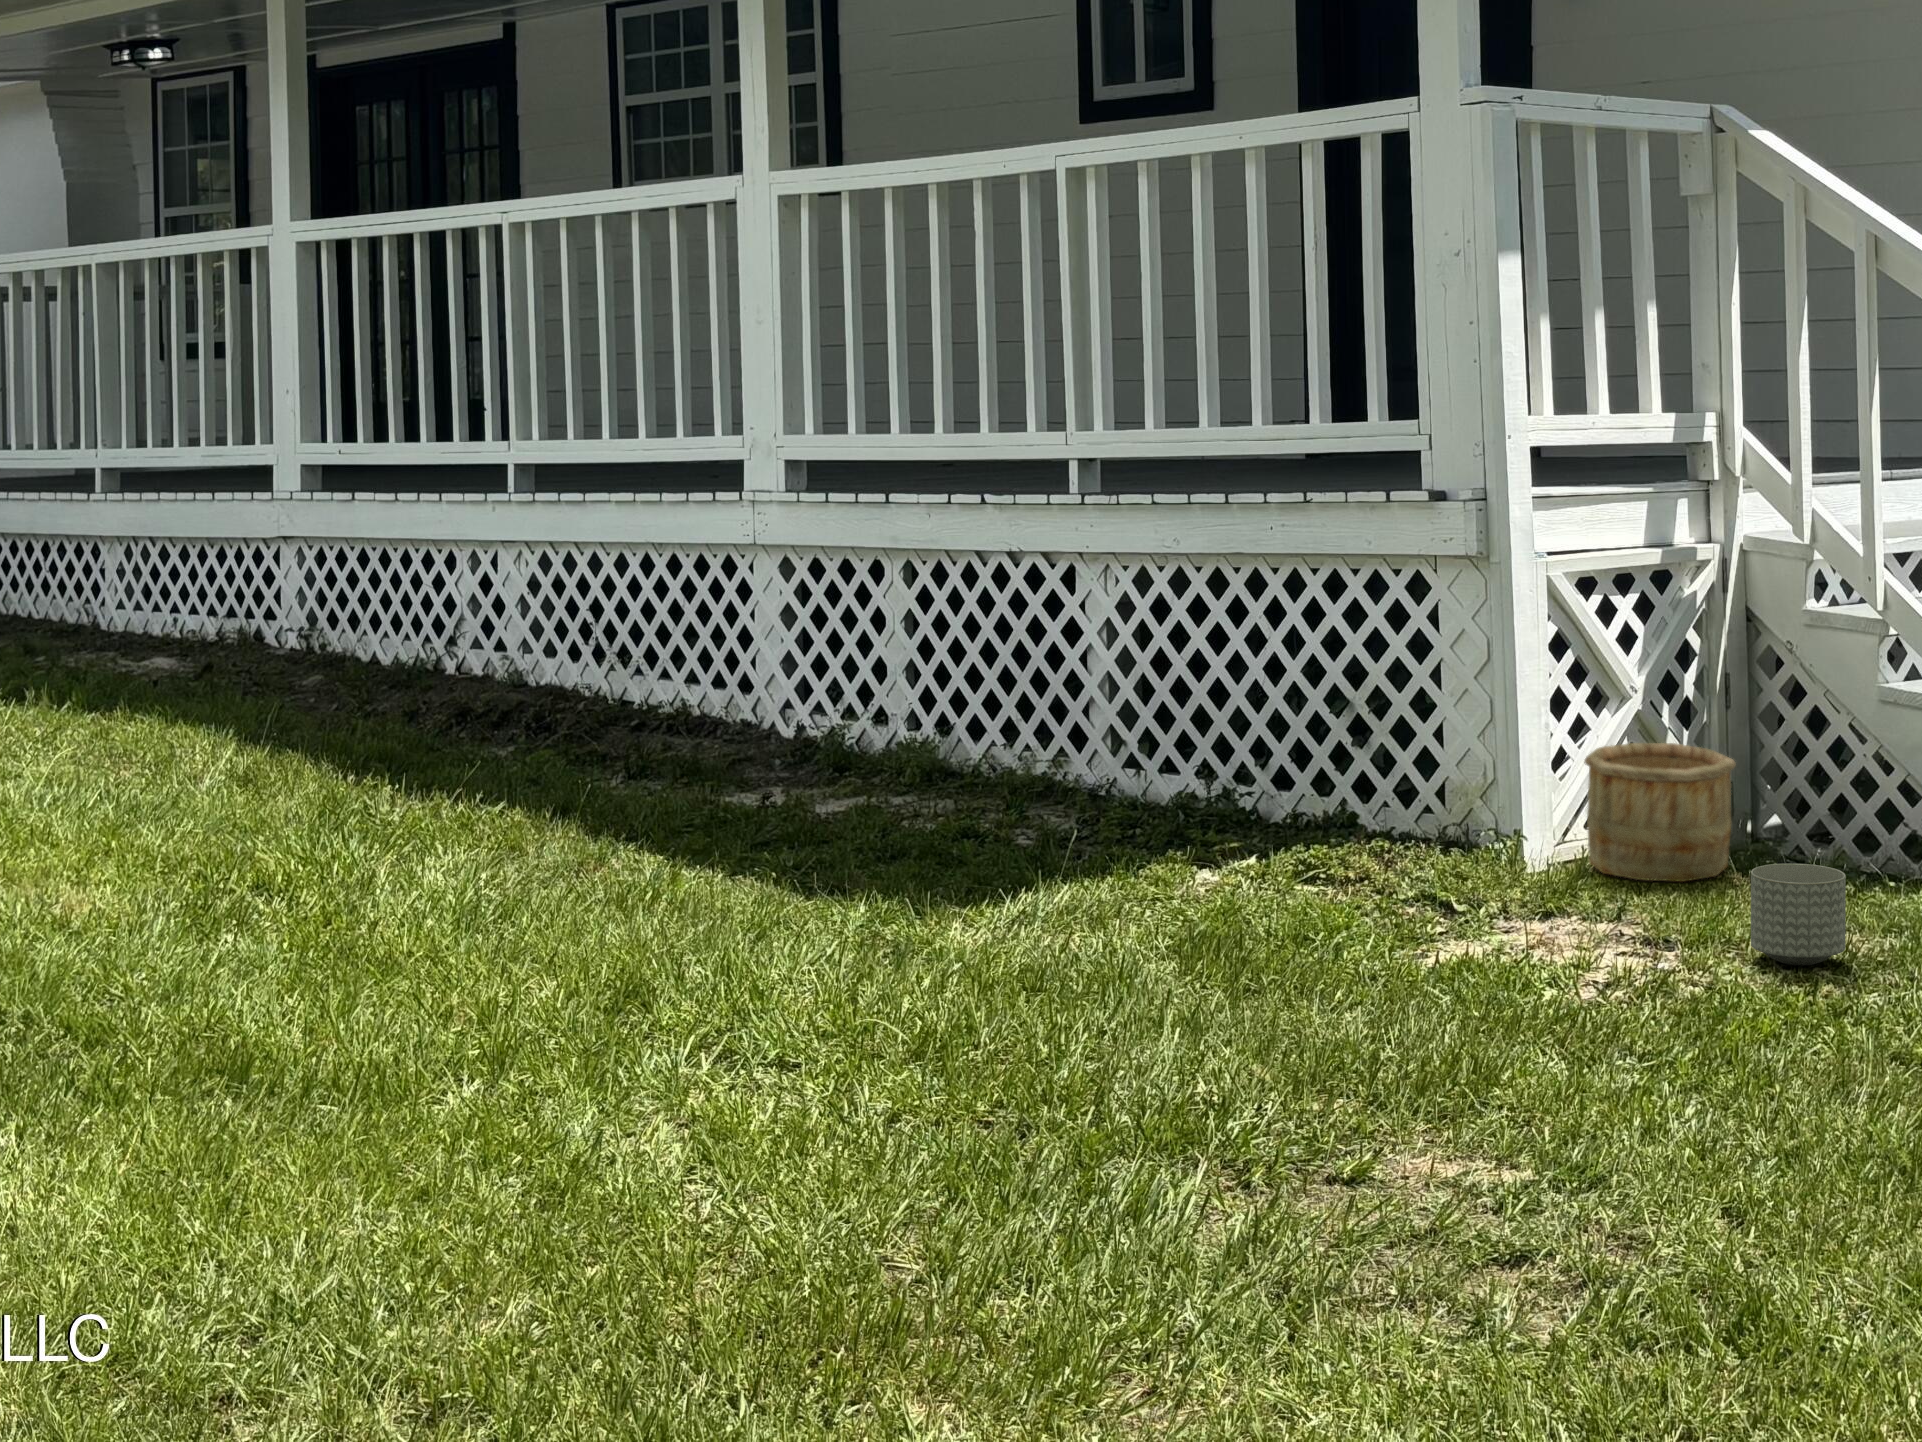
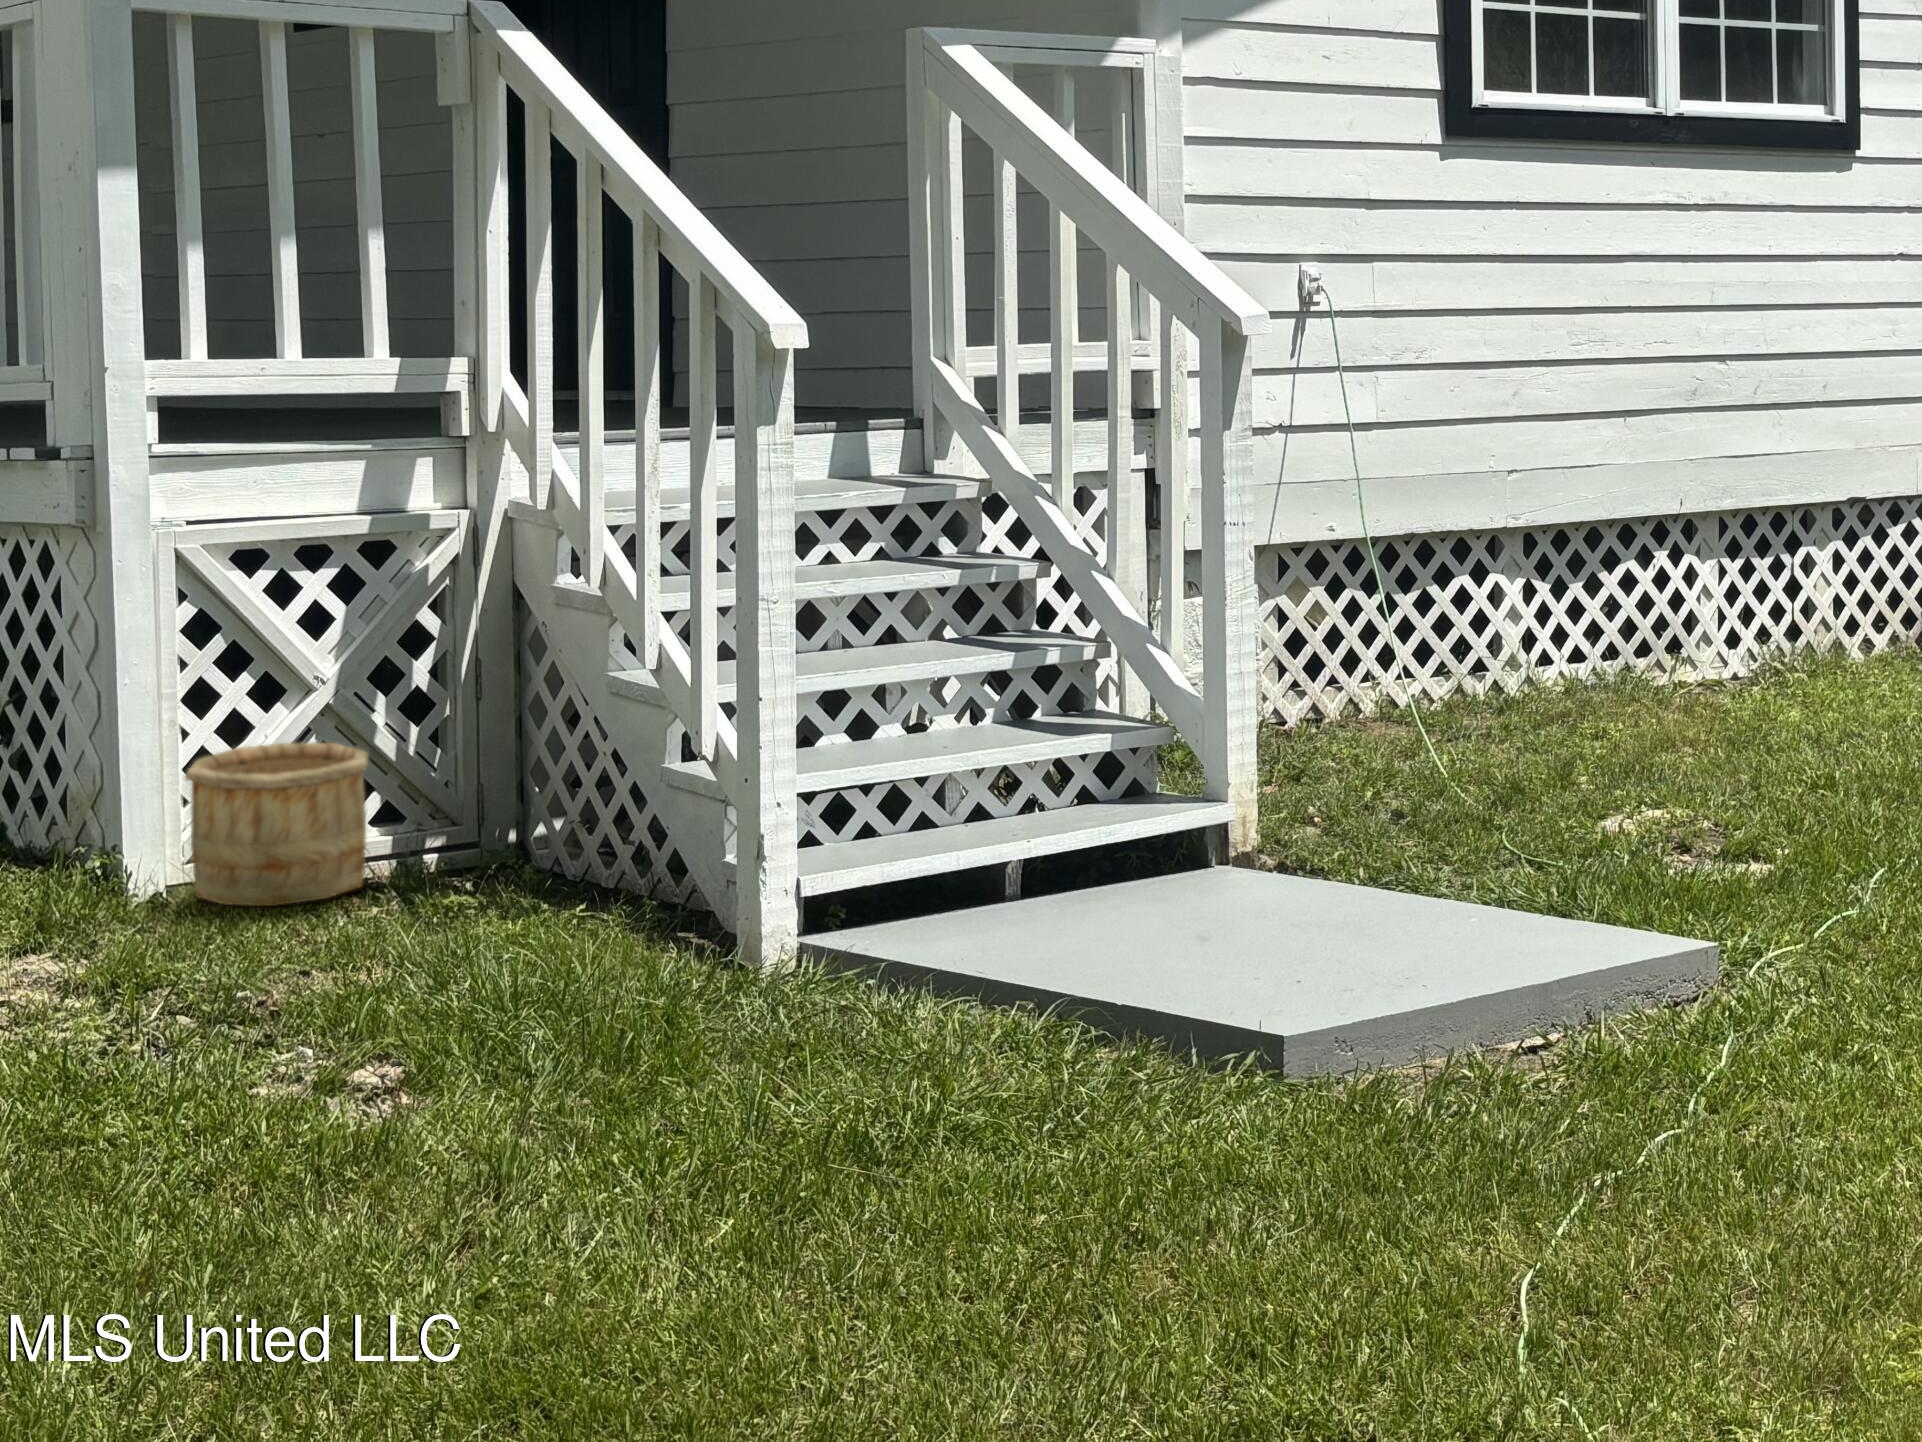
planter: present [1751,864,1846,966] -> none [118,889,240,1012]

